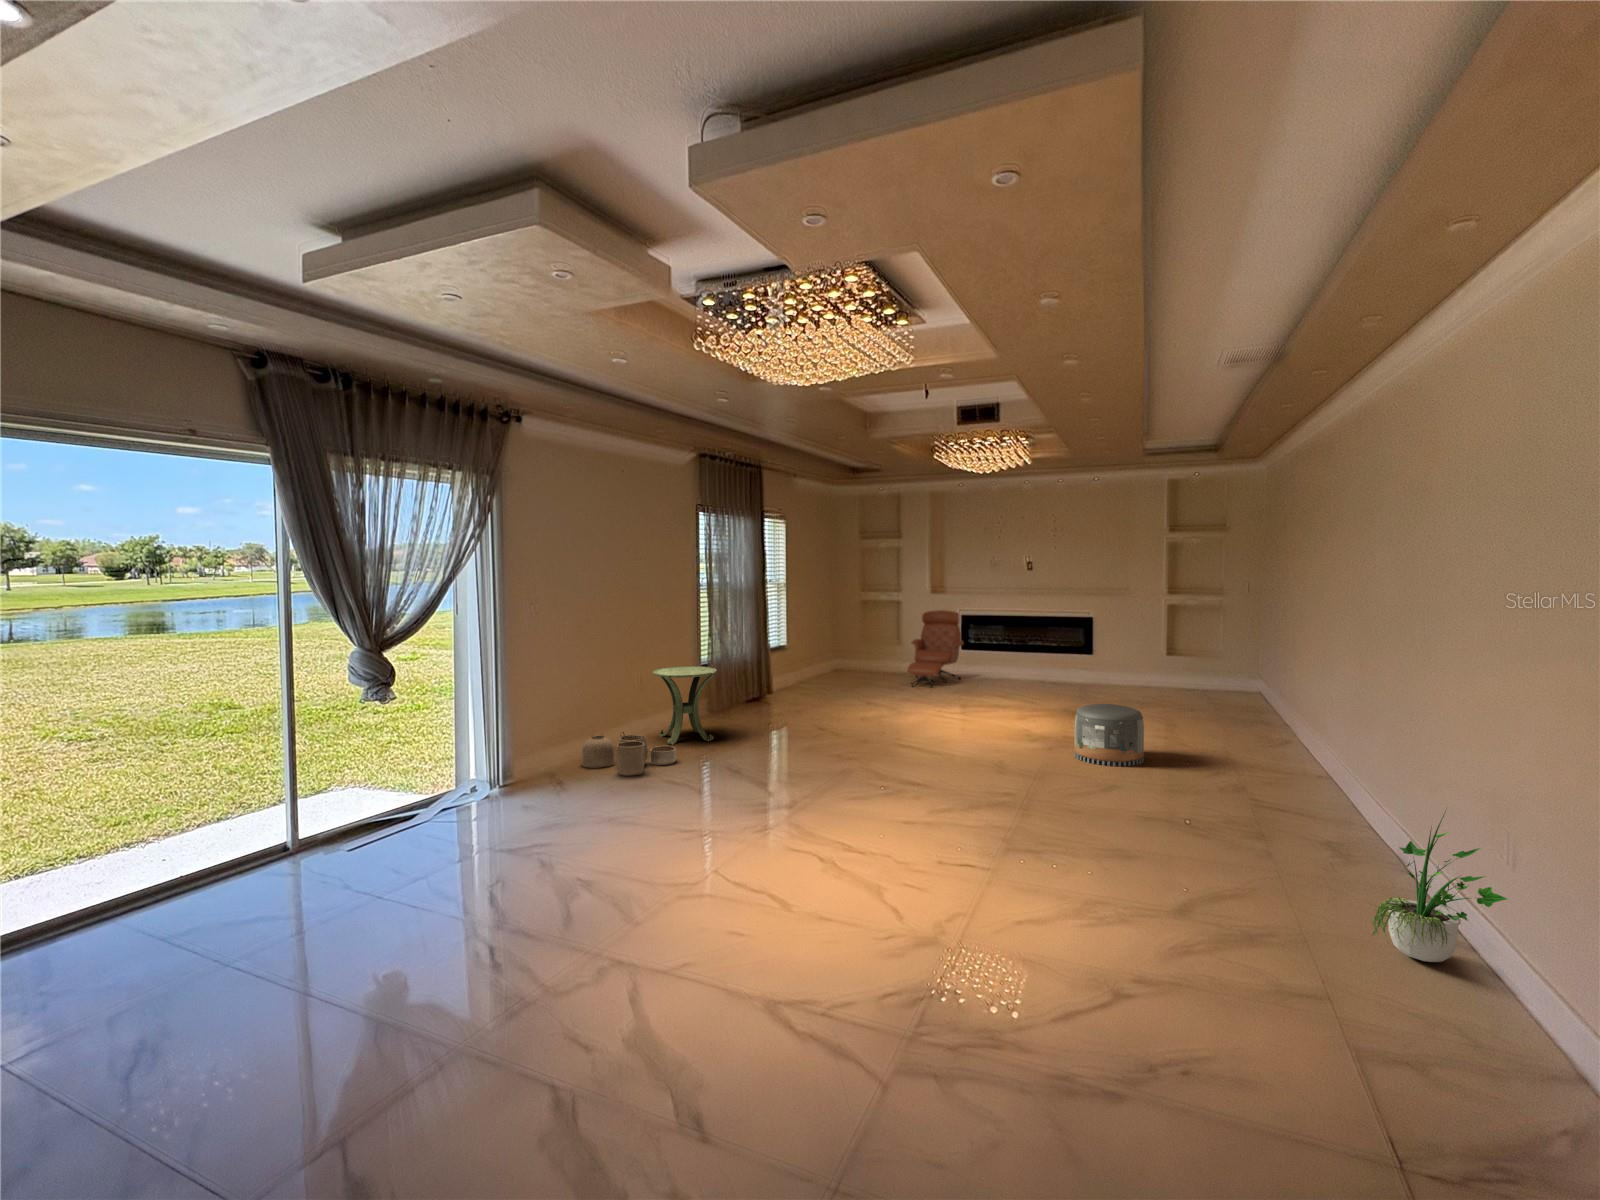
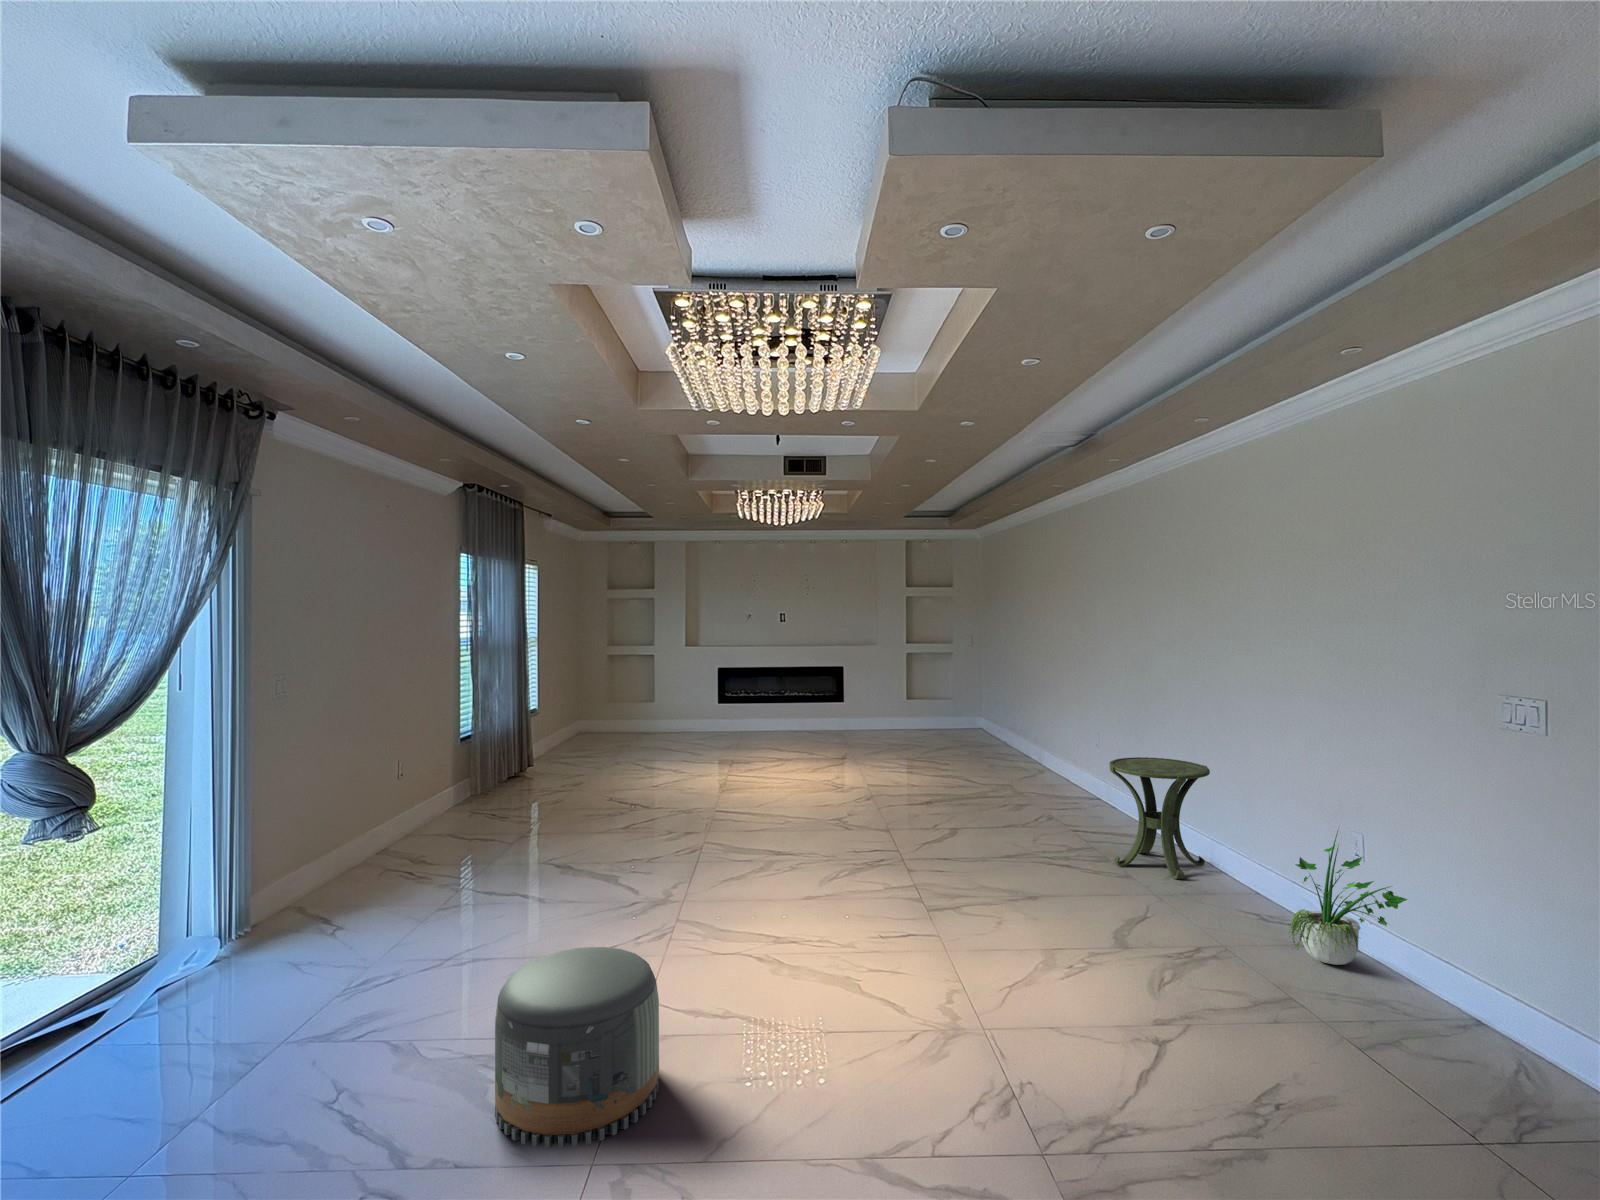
lounge chair: present [908,610,964,684] -> none [669,663,723,746]
side table: present [653,666,717,744] -> present [1109,757,1210,879]
pouf: present [1074,704,1144,766] -> present [495,947,659,1148]
woven basket: present [582,732,676,776] -> none [336,834,471,893]

